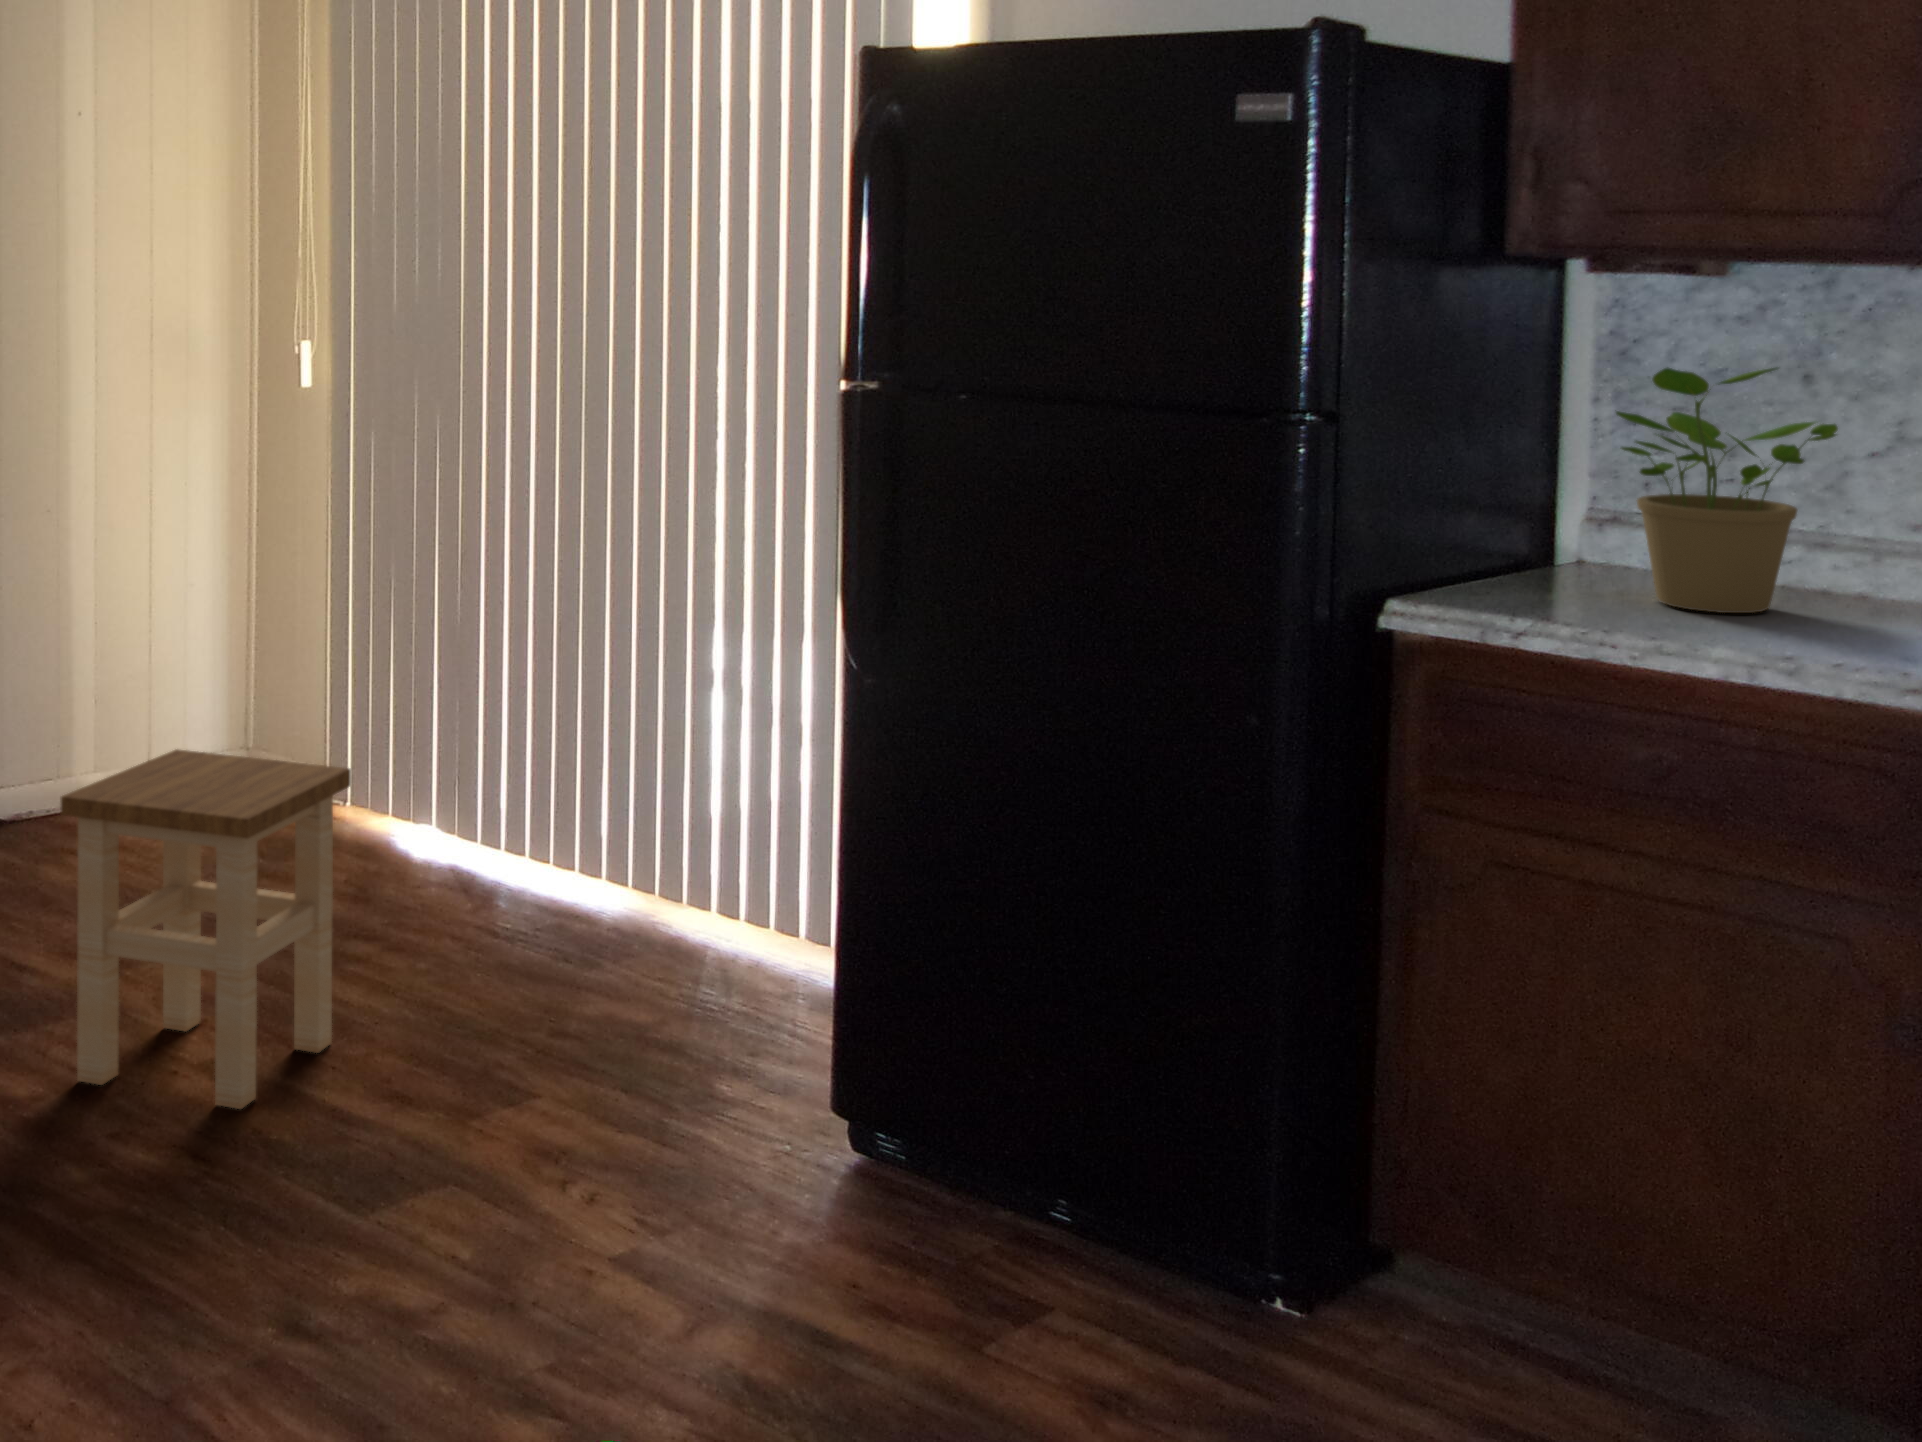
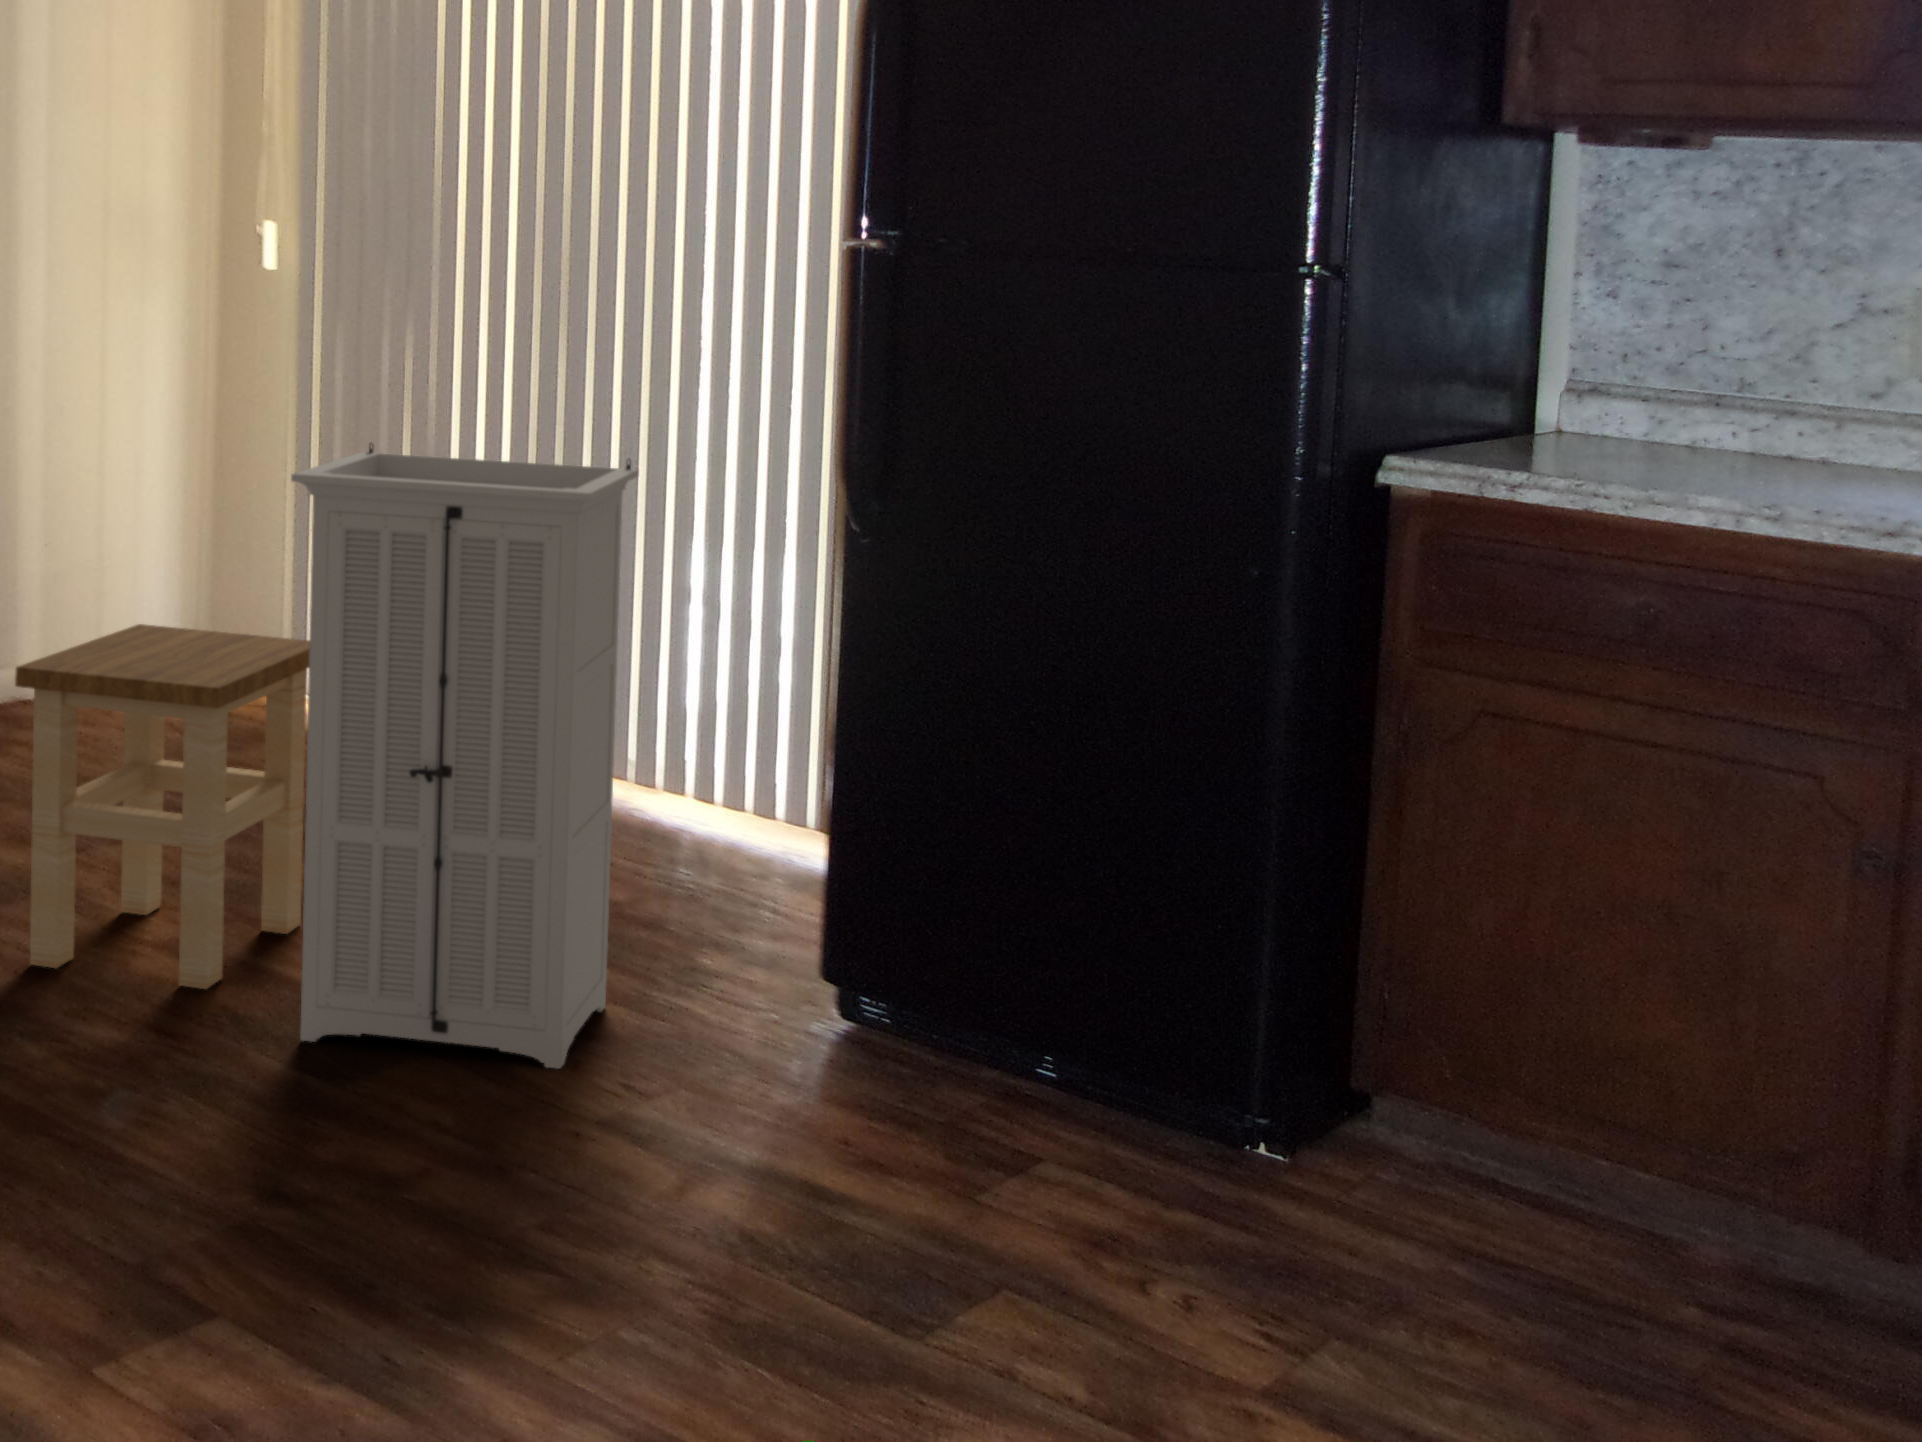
potted plant: present [1616,368,1838,613] -> none [1608,228,1817,471]
storage cabinet: none [311,581,644,1199] -> present [291,444,638,1069]

